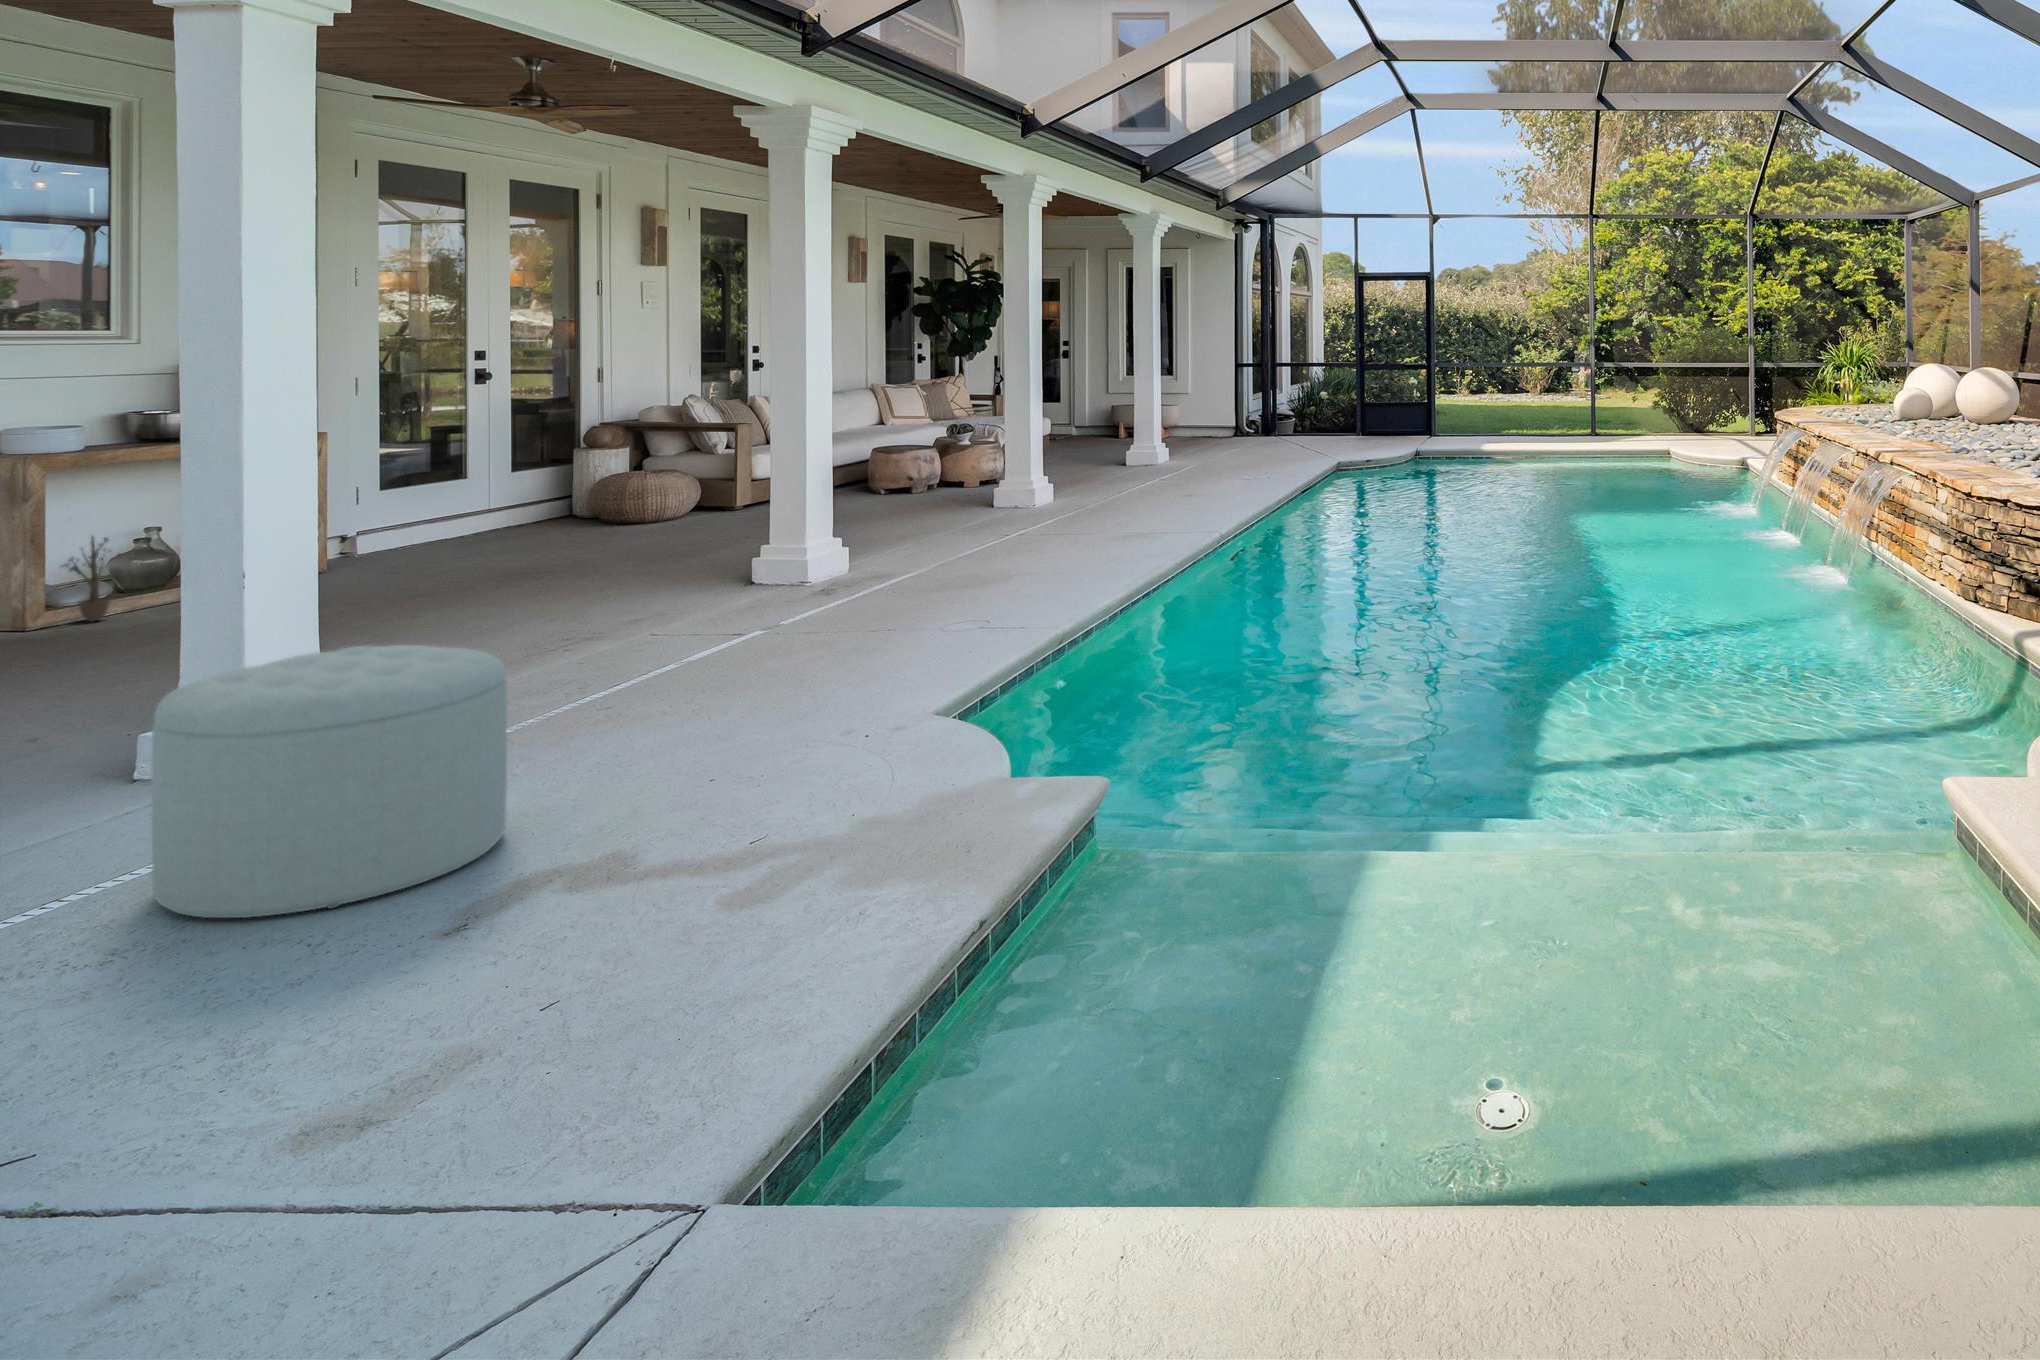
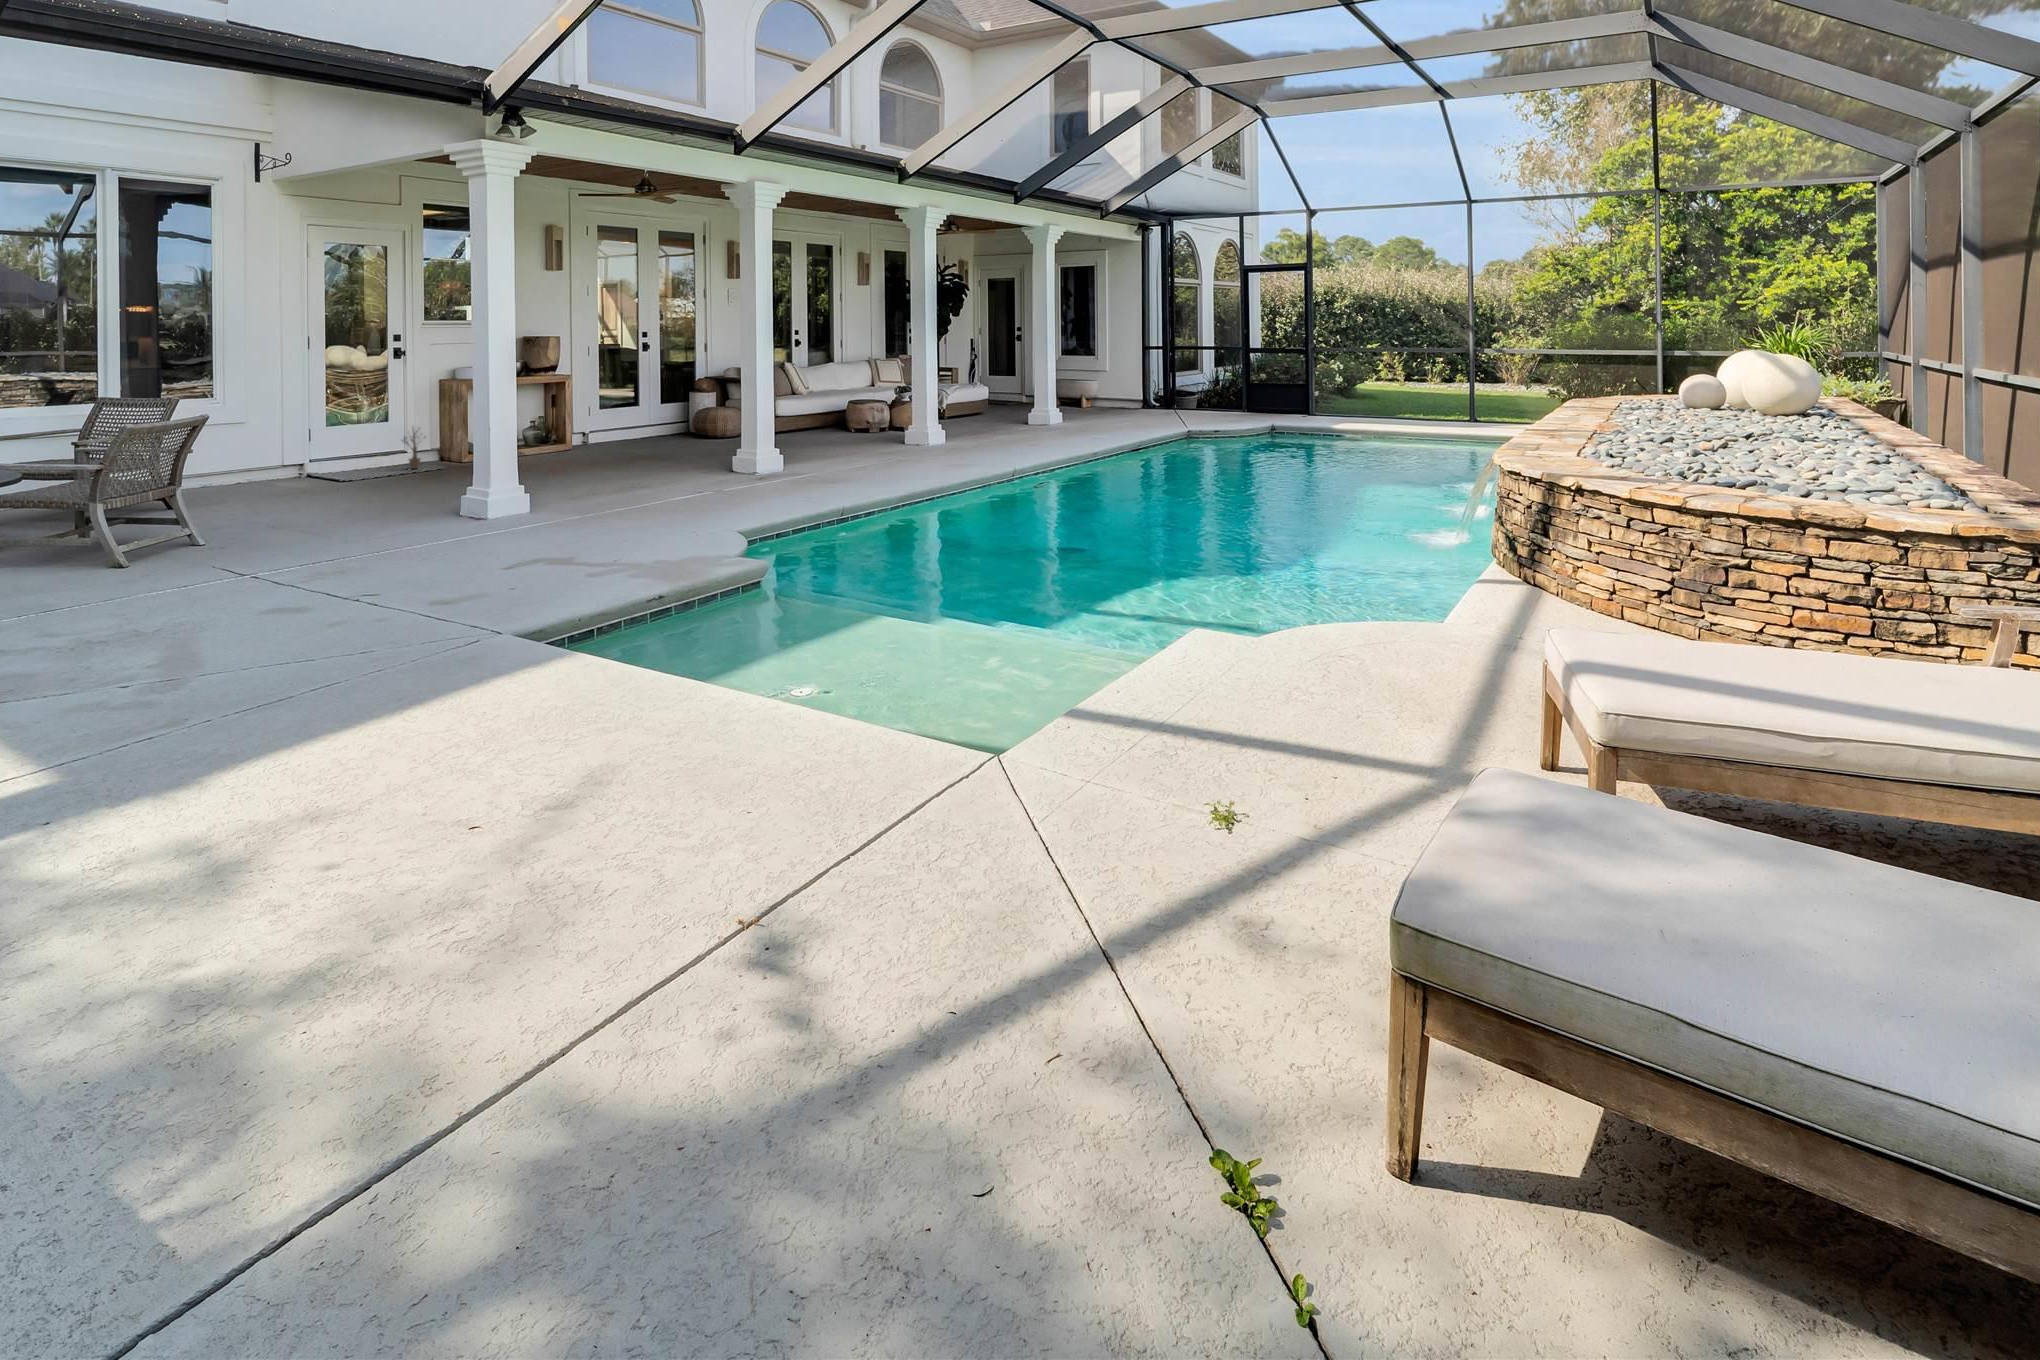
ottoman: present [152,645,507,918] -> none [260,475,408,591]

